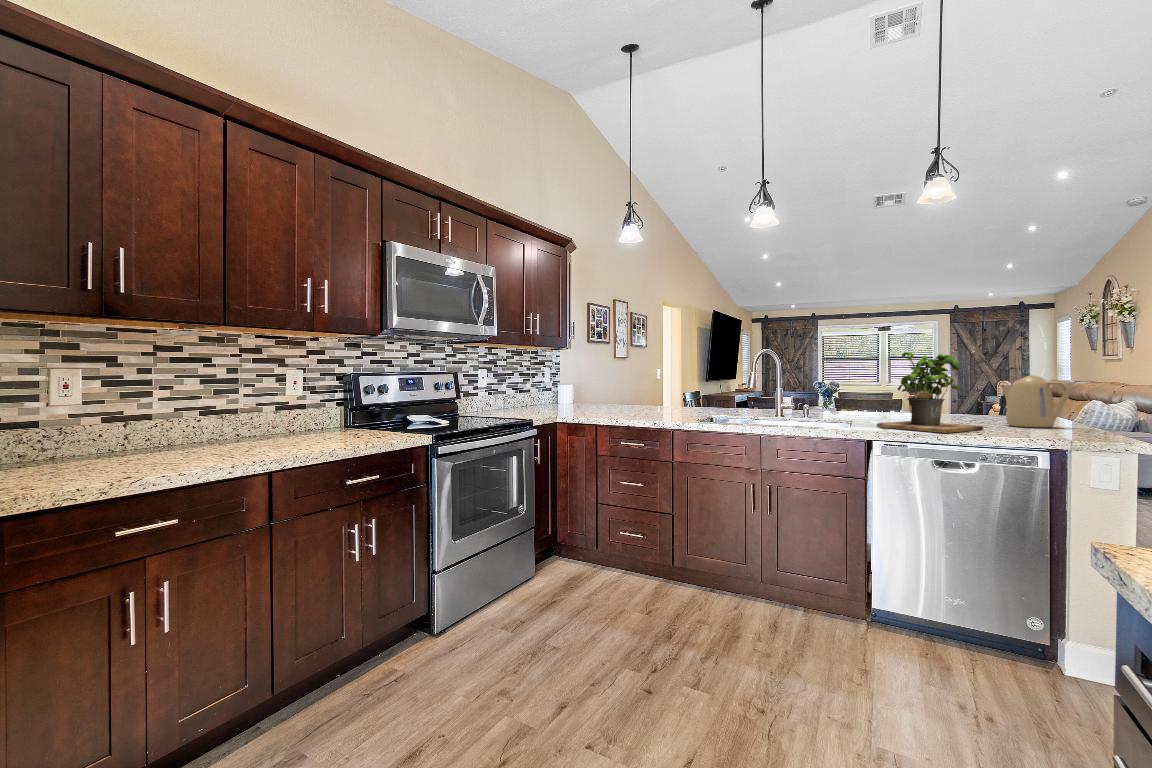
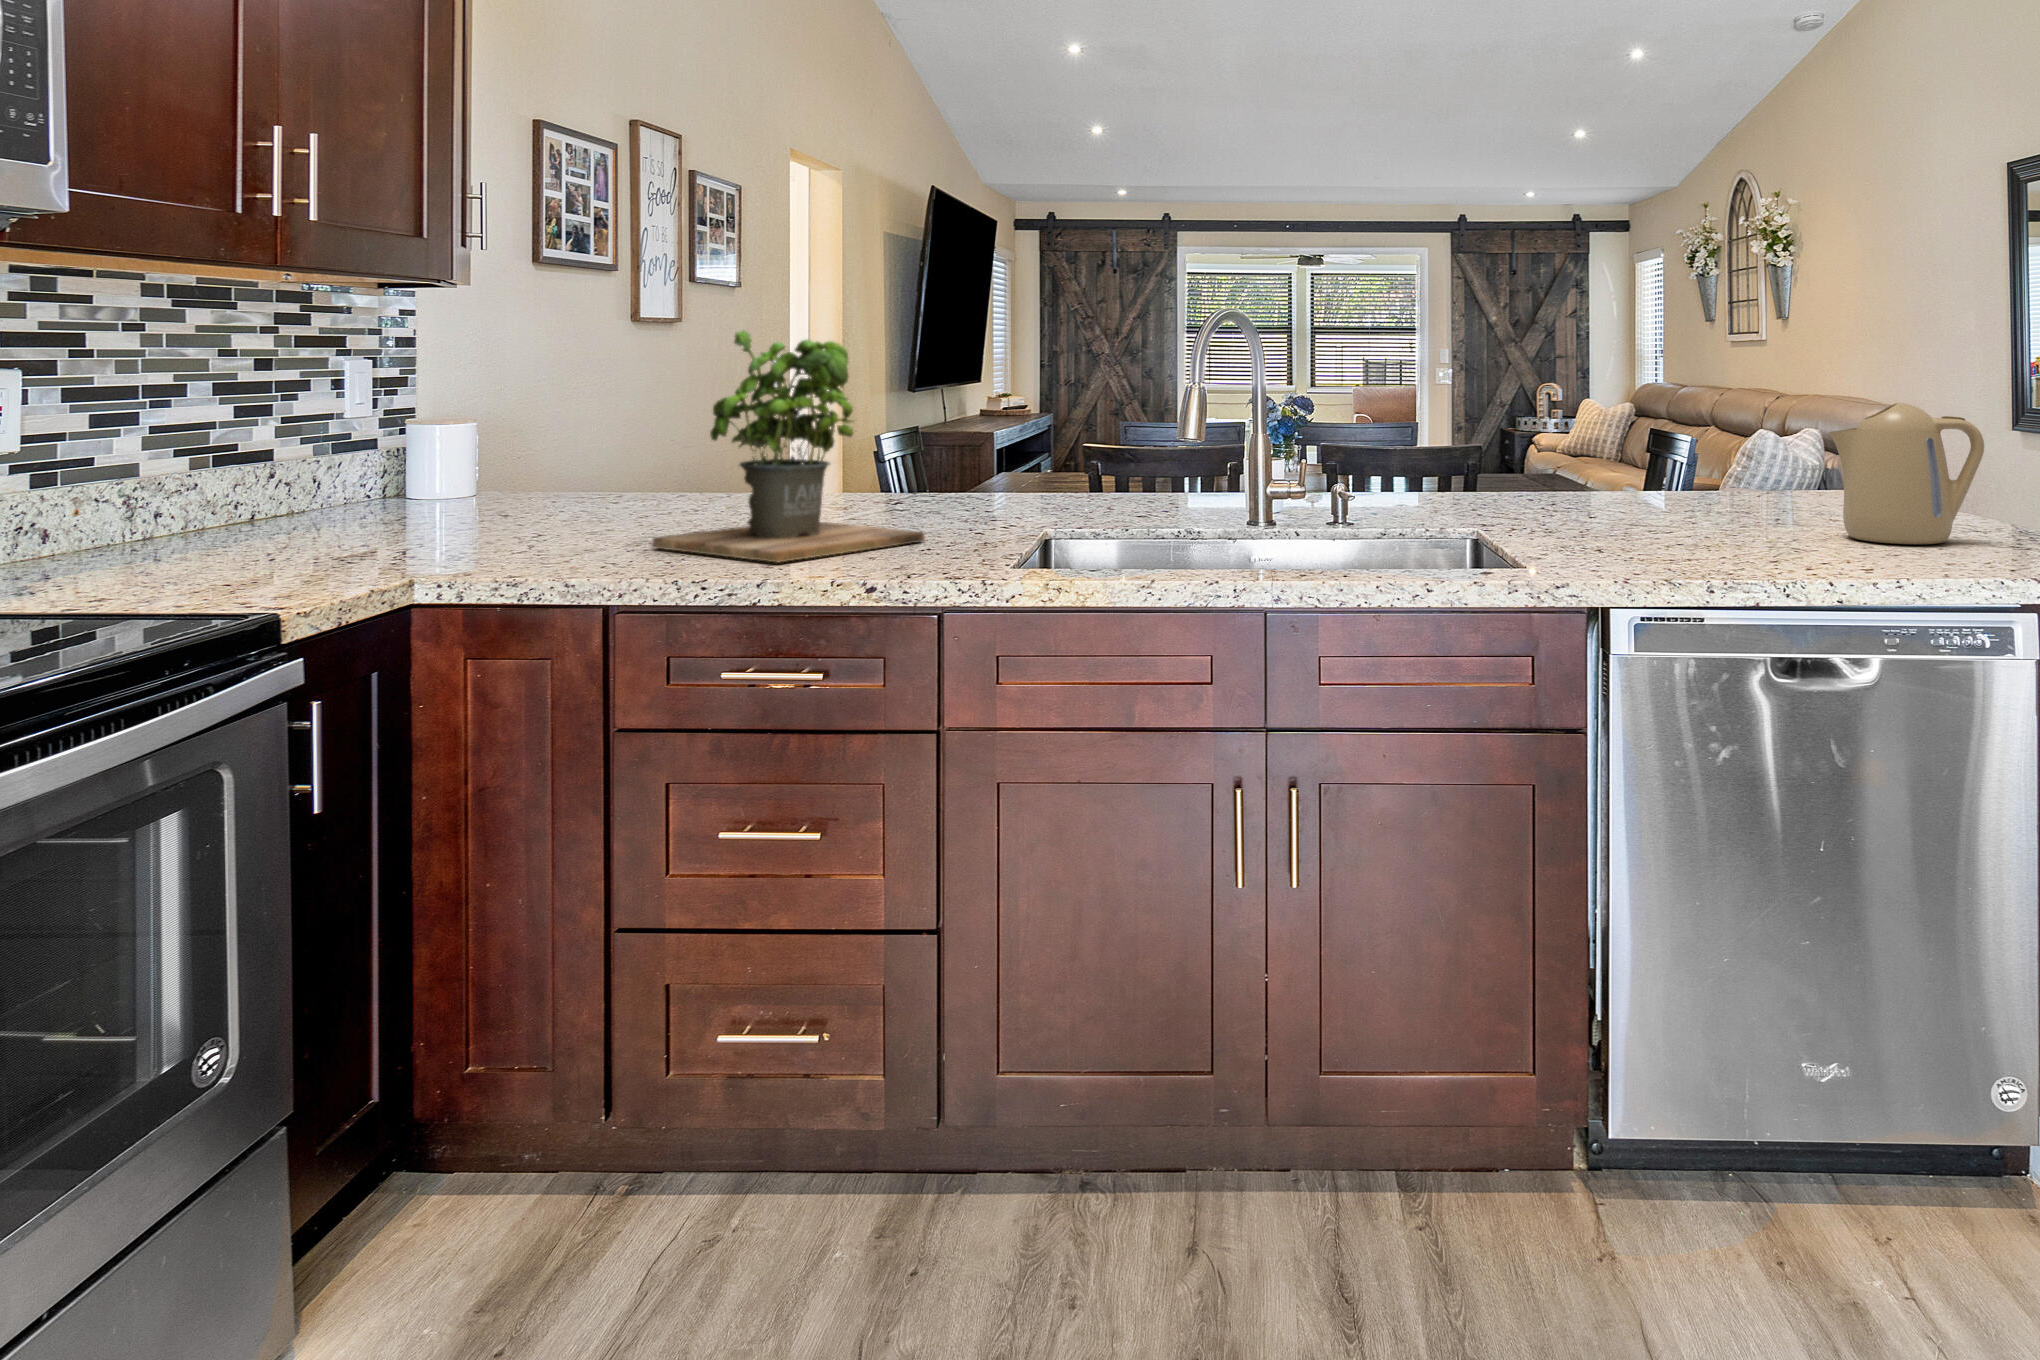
potted plant: present [877,352,983,433] -> present [652,331,925,562]

